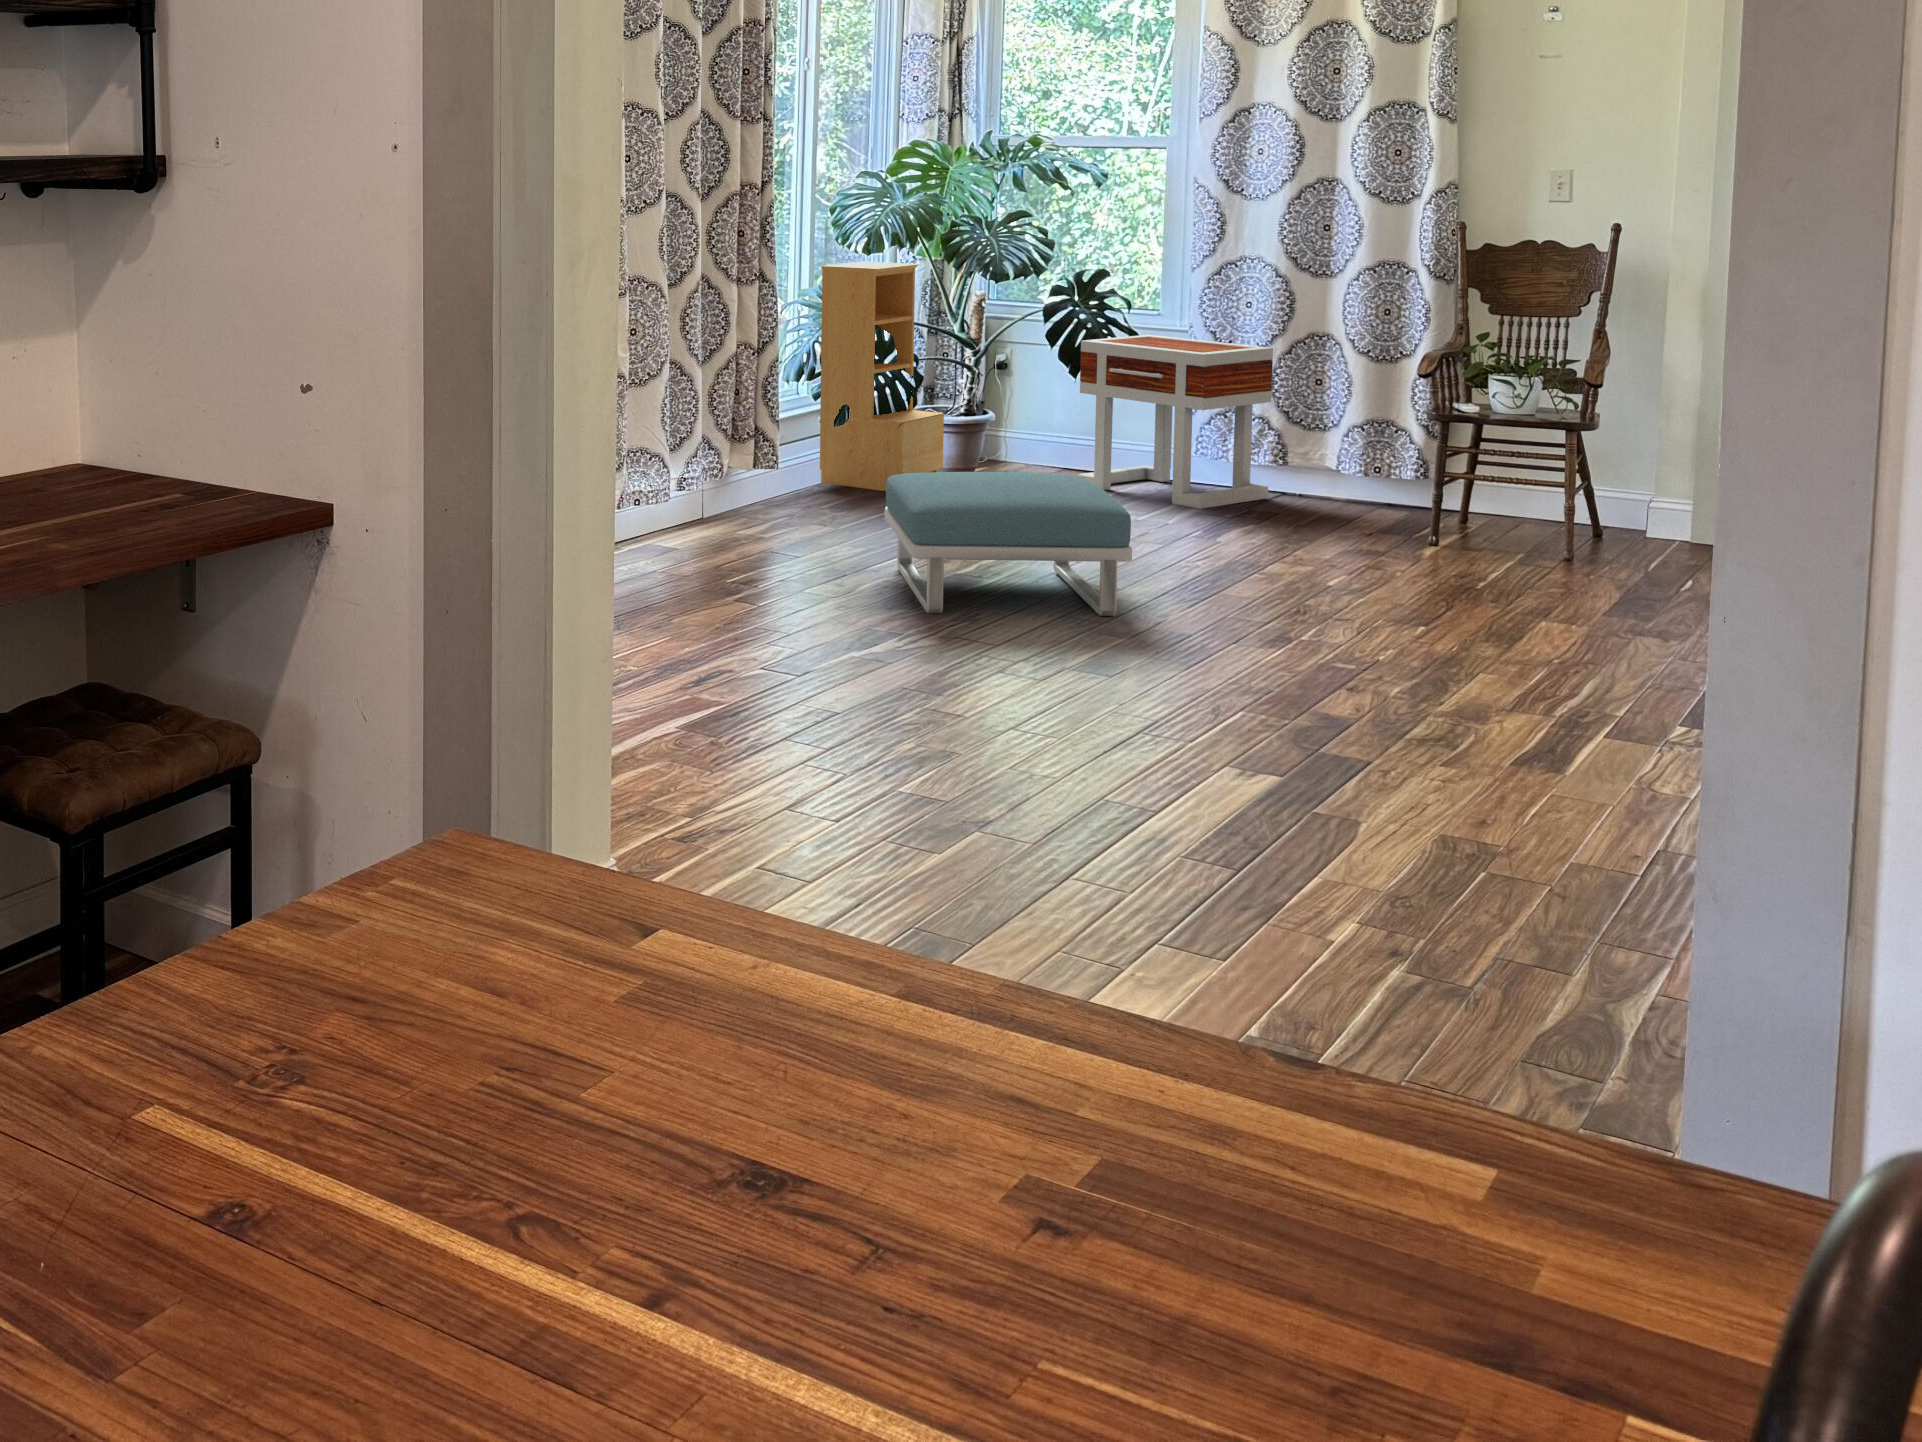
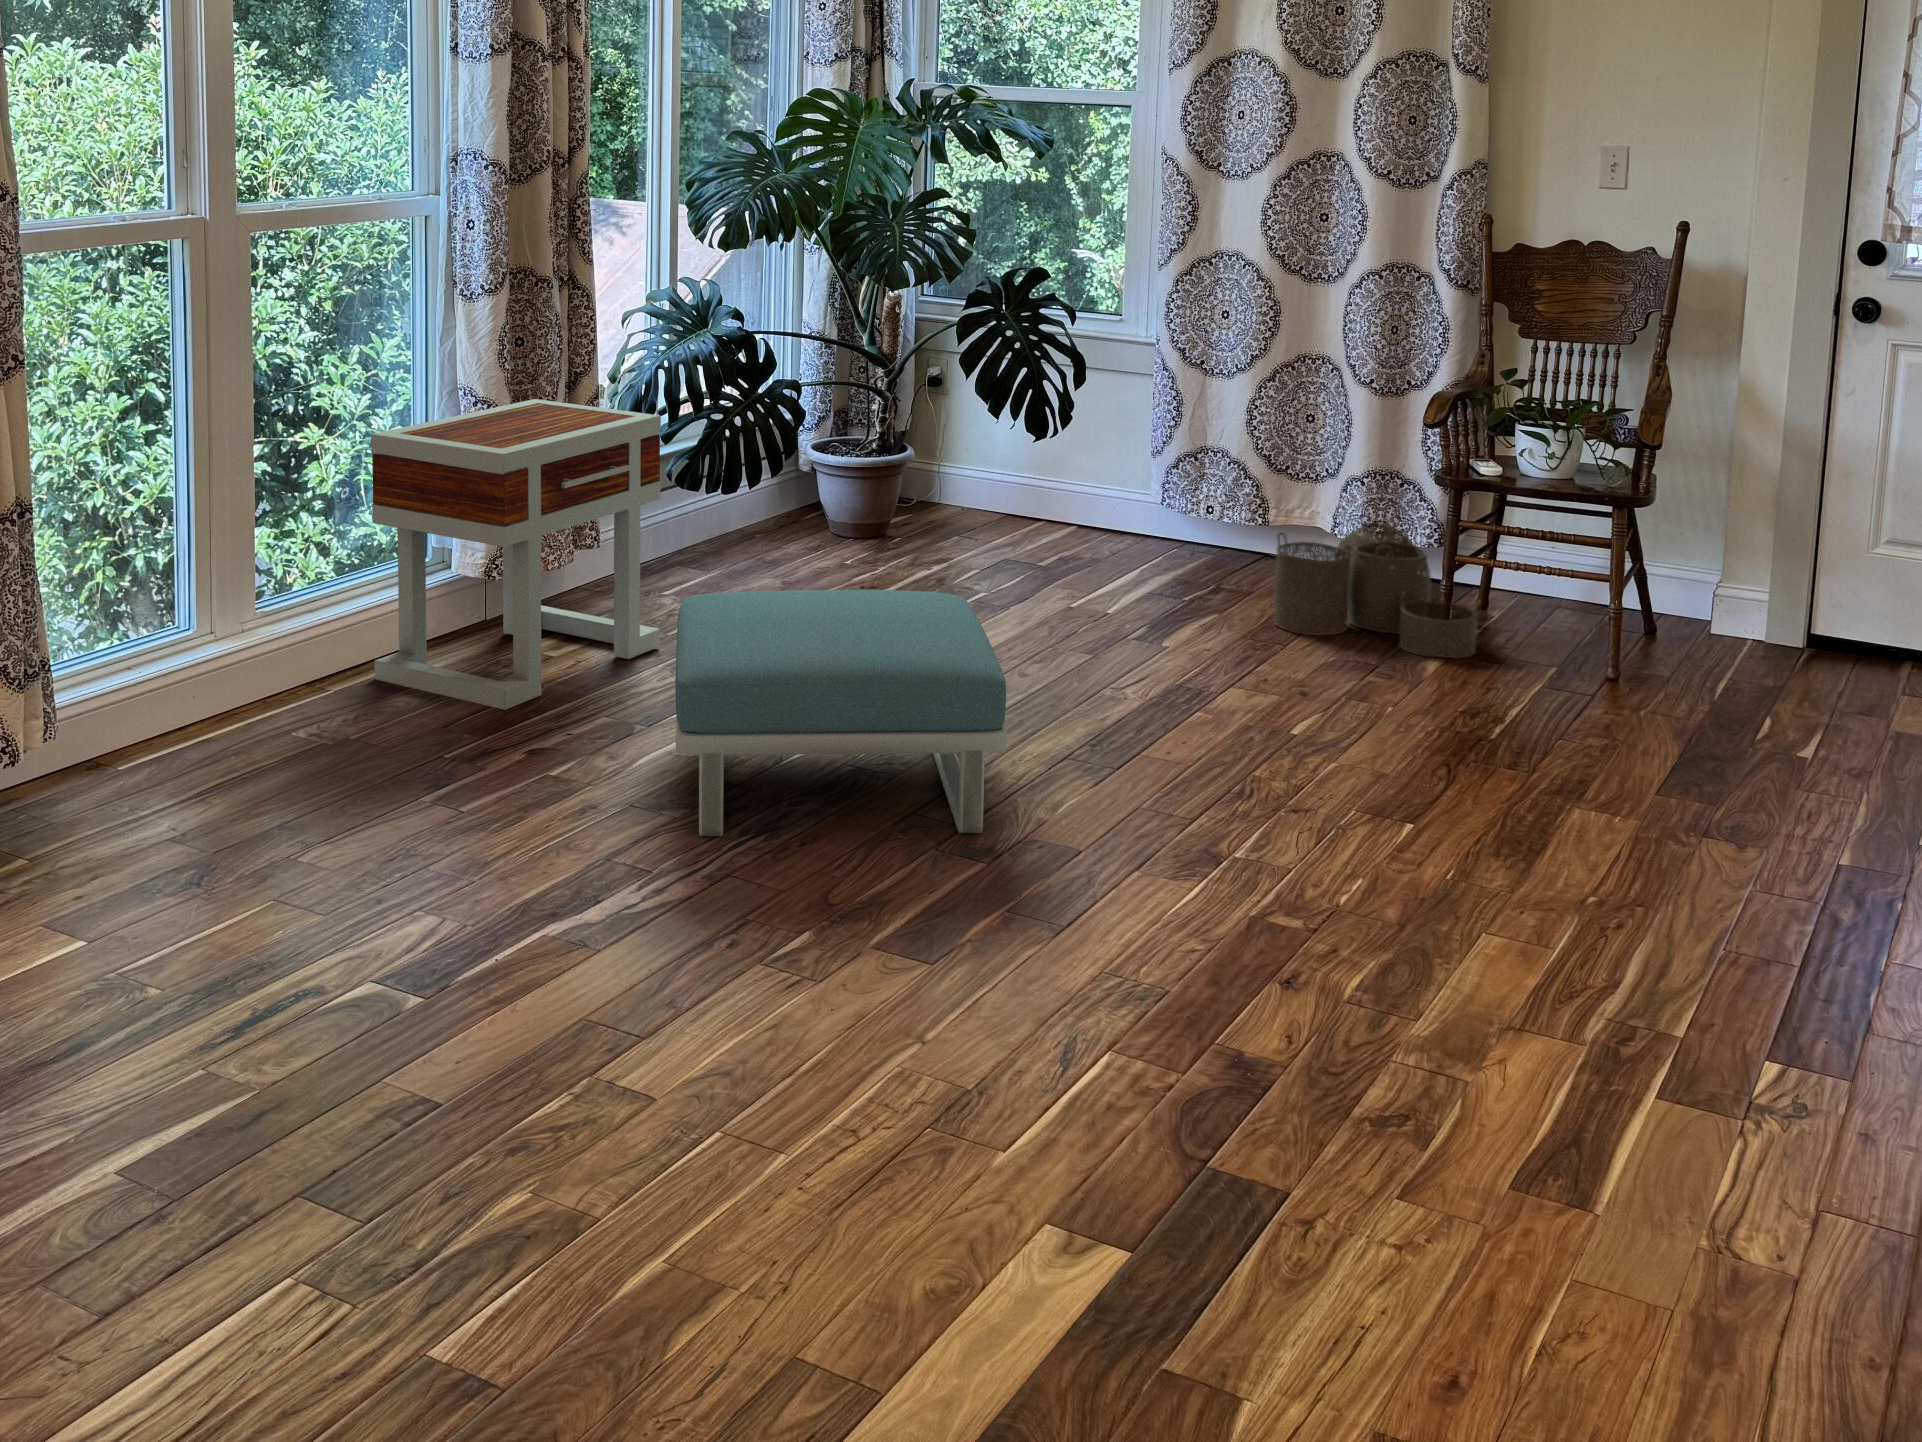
bookshelf: present [820,261,944,491] -> none [674,251,839,568]
side table: present [1078,335,1273,509] -> present [371,399,661,710]
woven basket: none [1296,452,1460,547] -> present [1274,522,1479,659]

